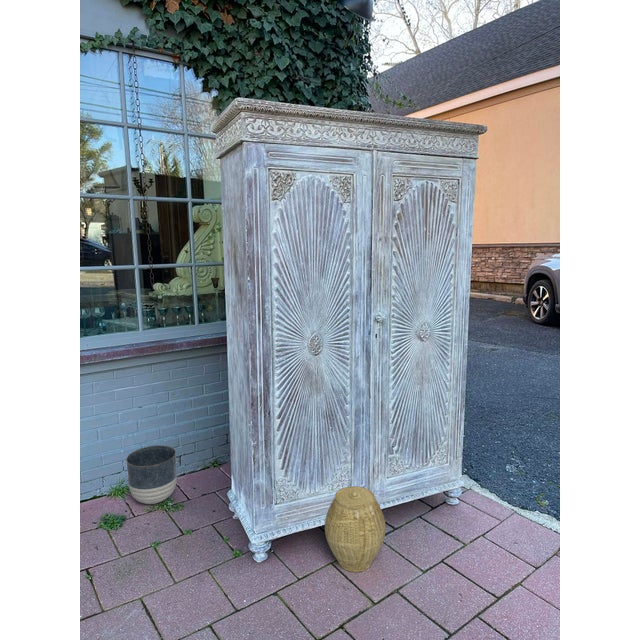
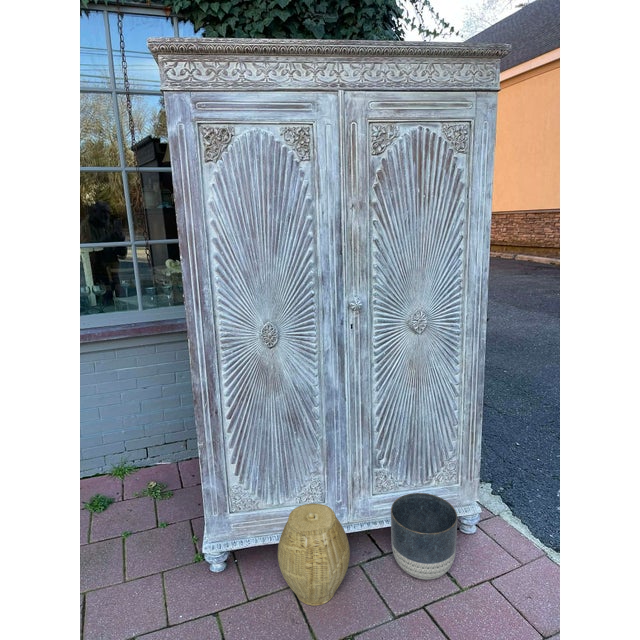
planter: present [126,445,177,504] -> present [391,493,457,580]

